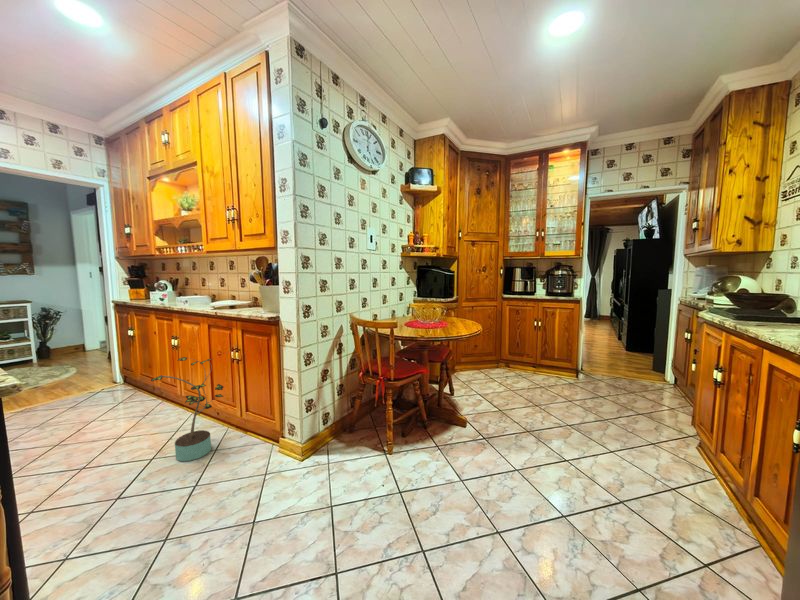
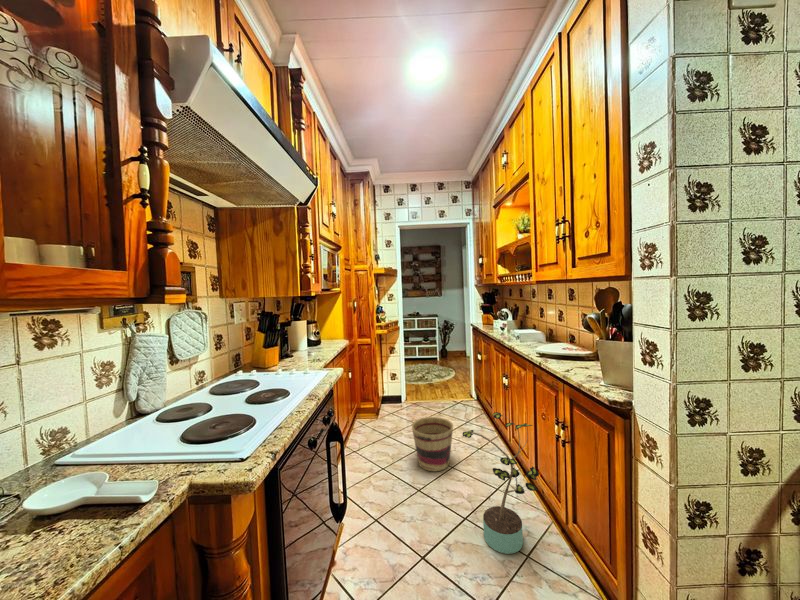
basket: none [53,396,118,455] -> present [412,417,453,471]

